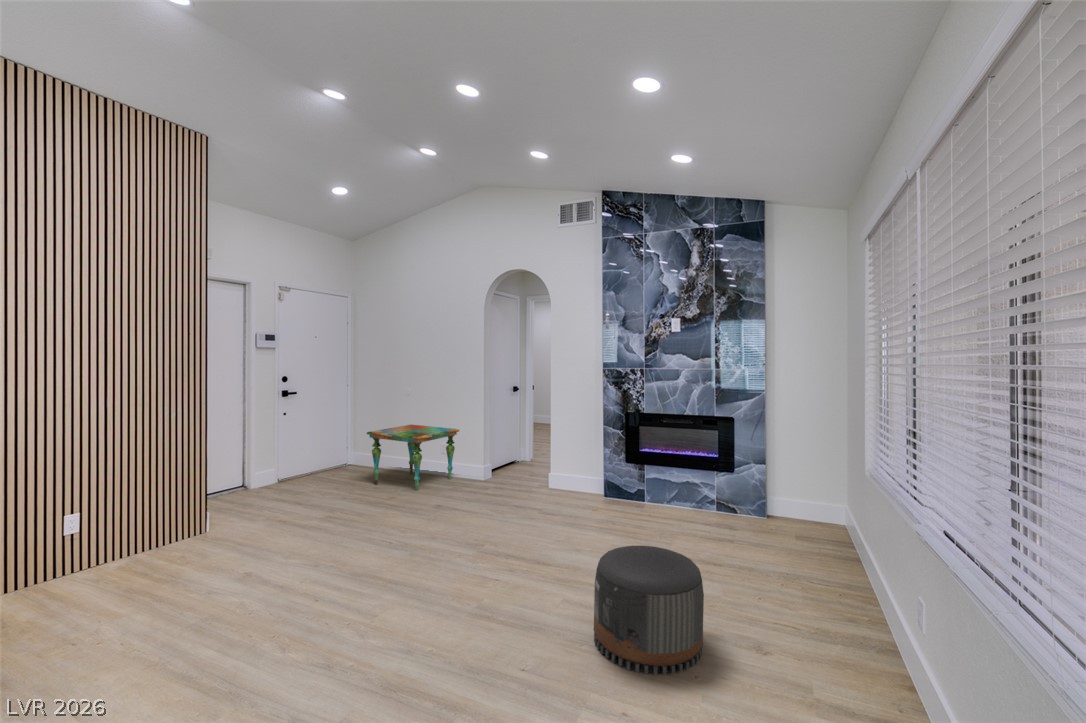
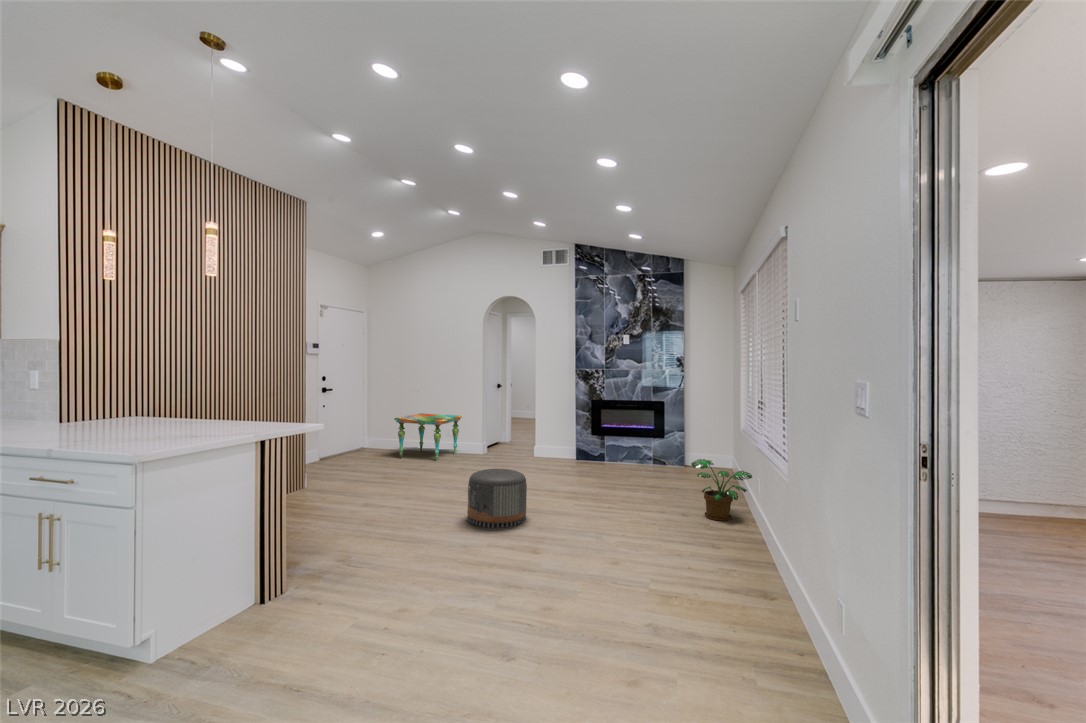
potted plant: none [767,540,904,687] -> present [691,459,752,521]
pouf: present [594,546,704,675] -> present [467,469,527,528]

